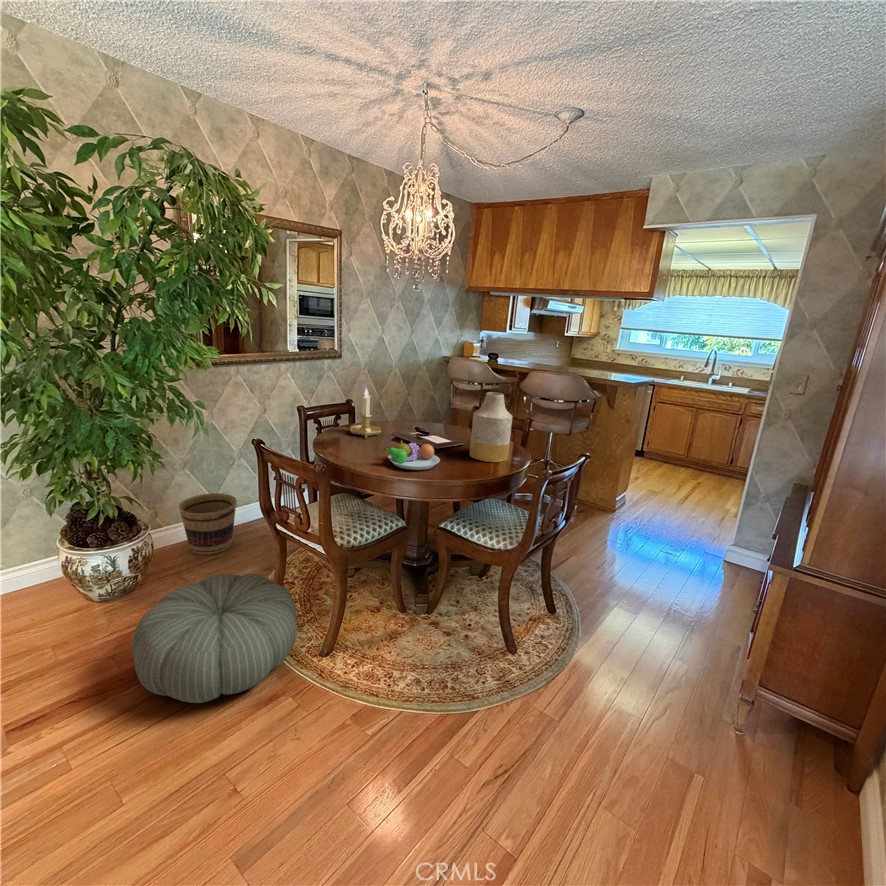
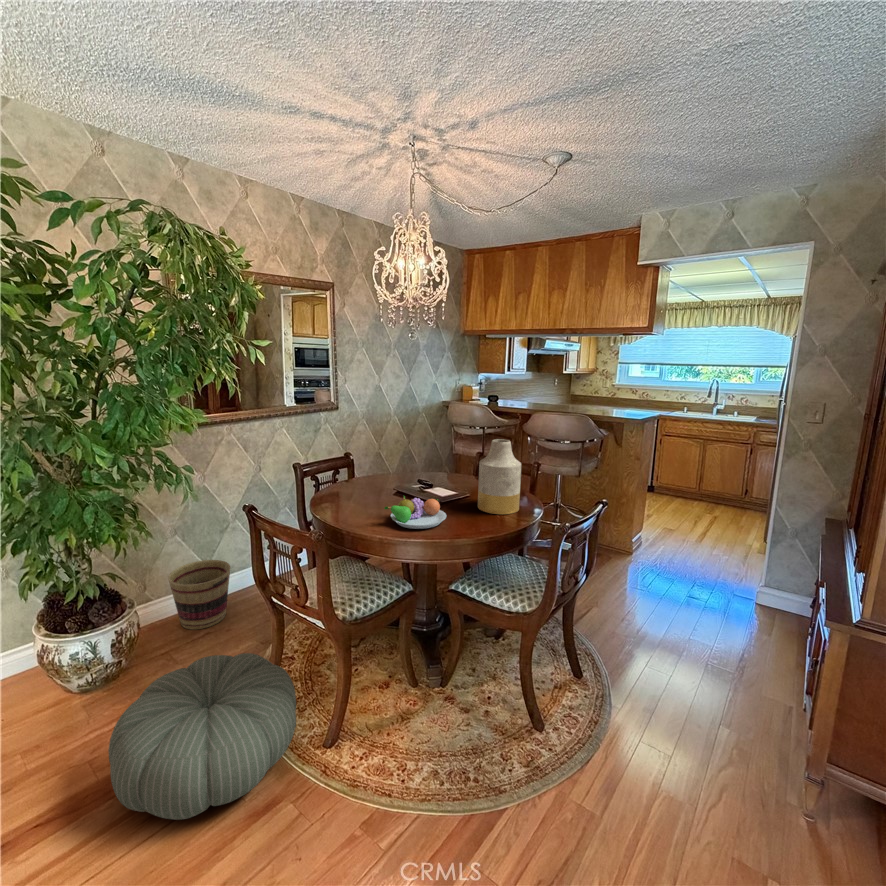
candlestick: present [350,388,381,438] -> none [349,440,382,494]

